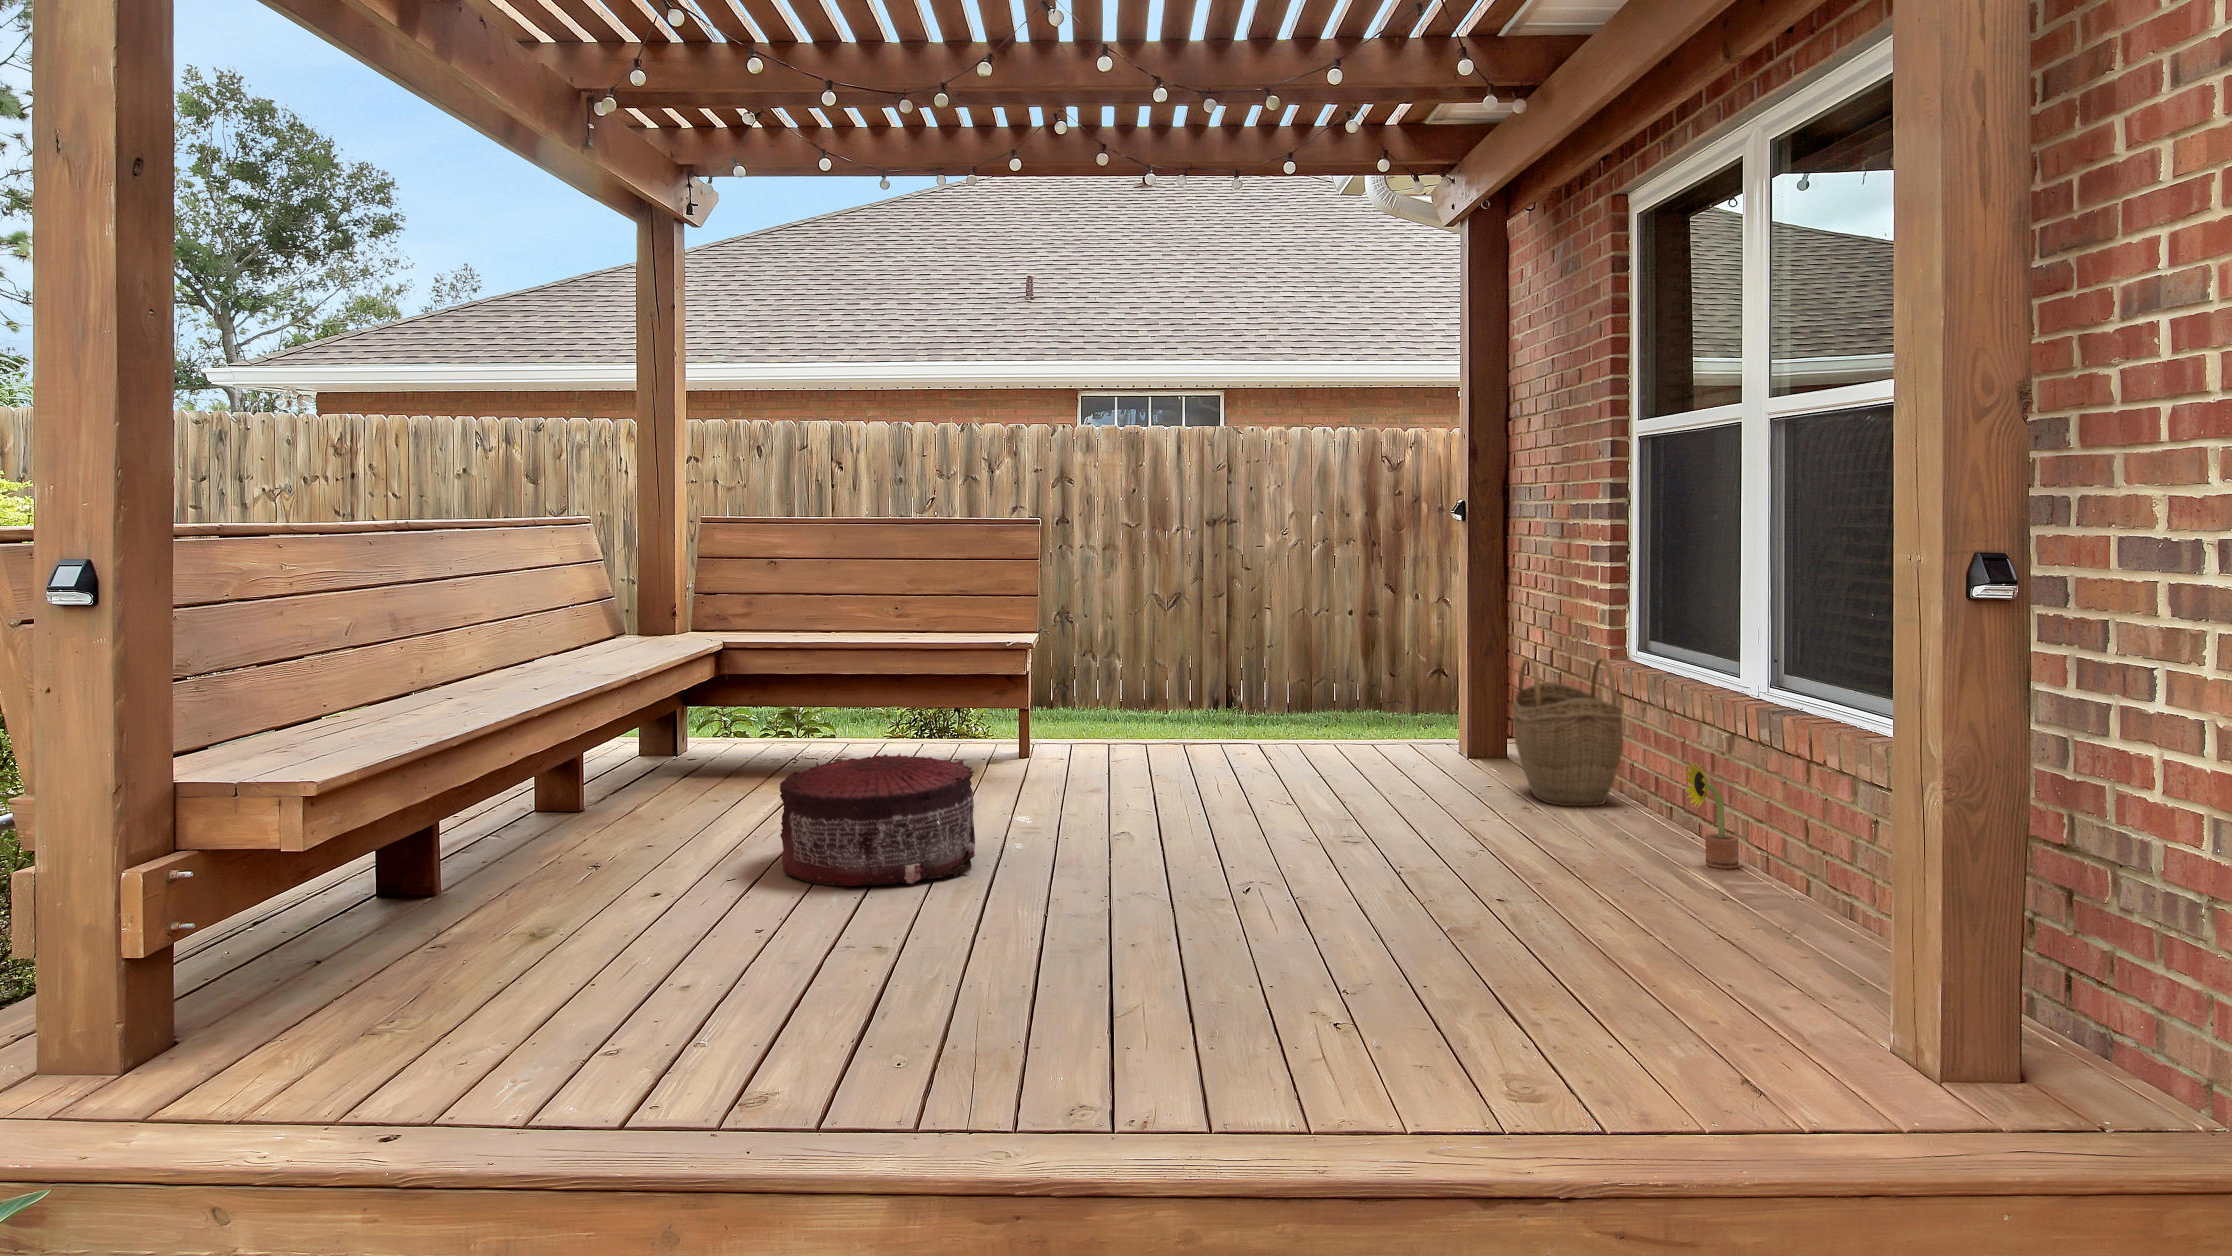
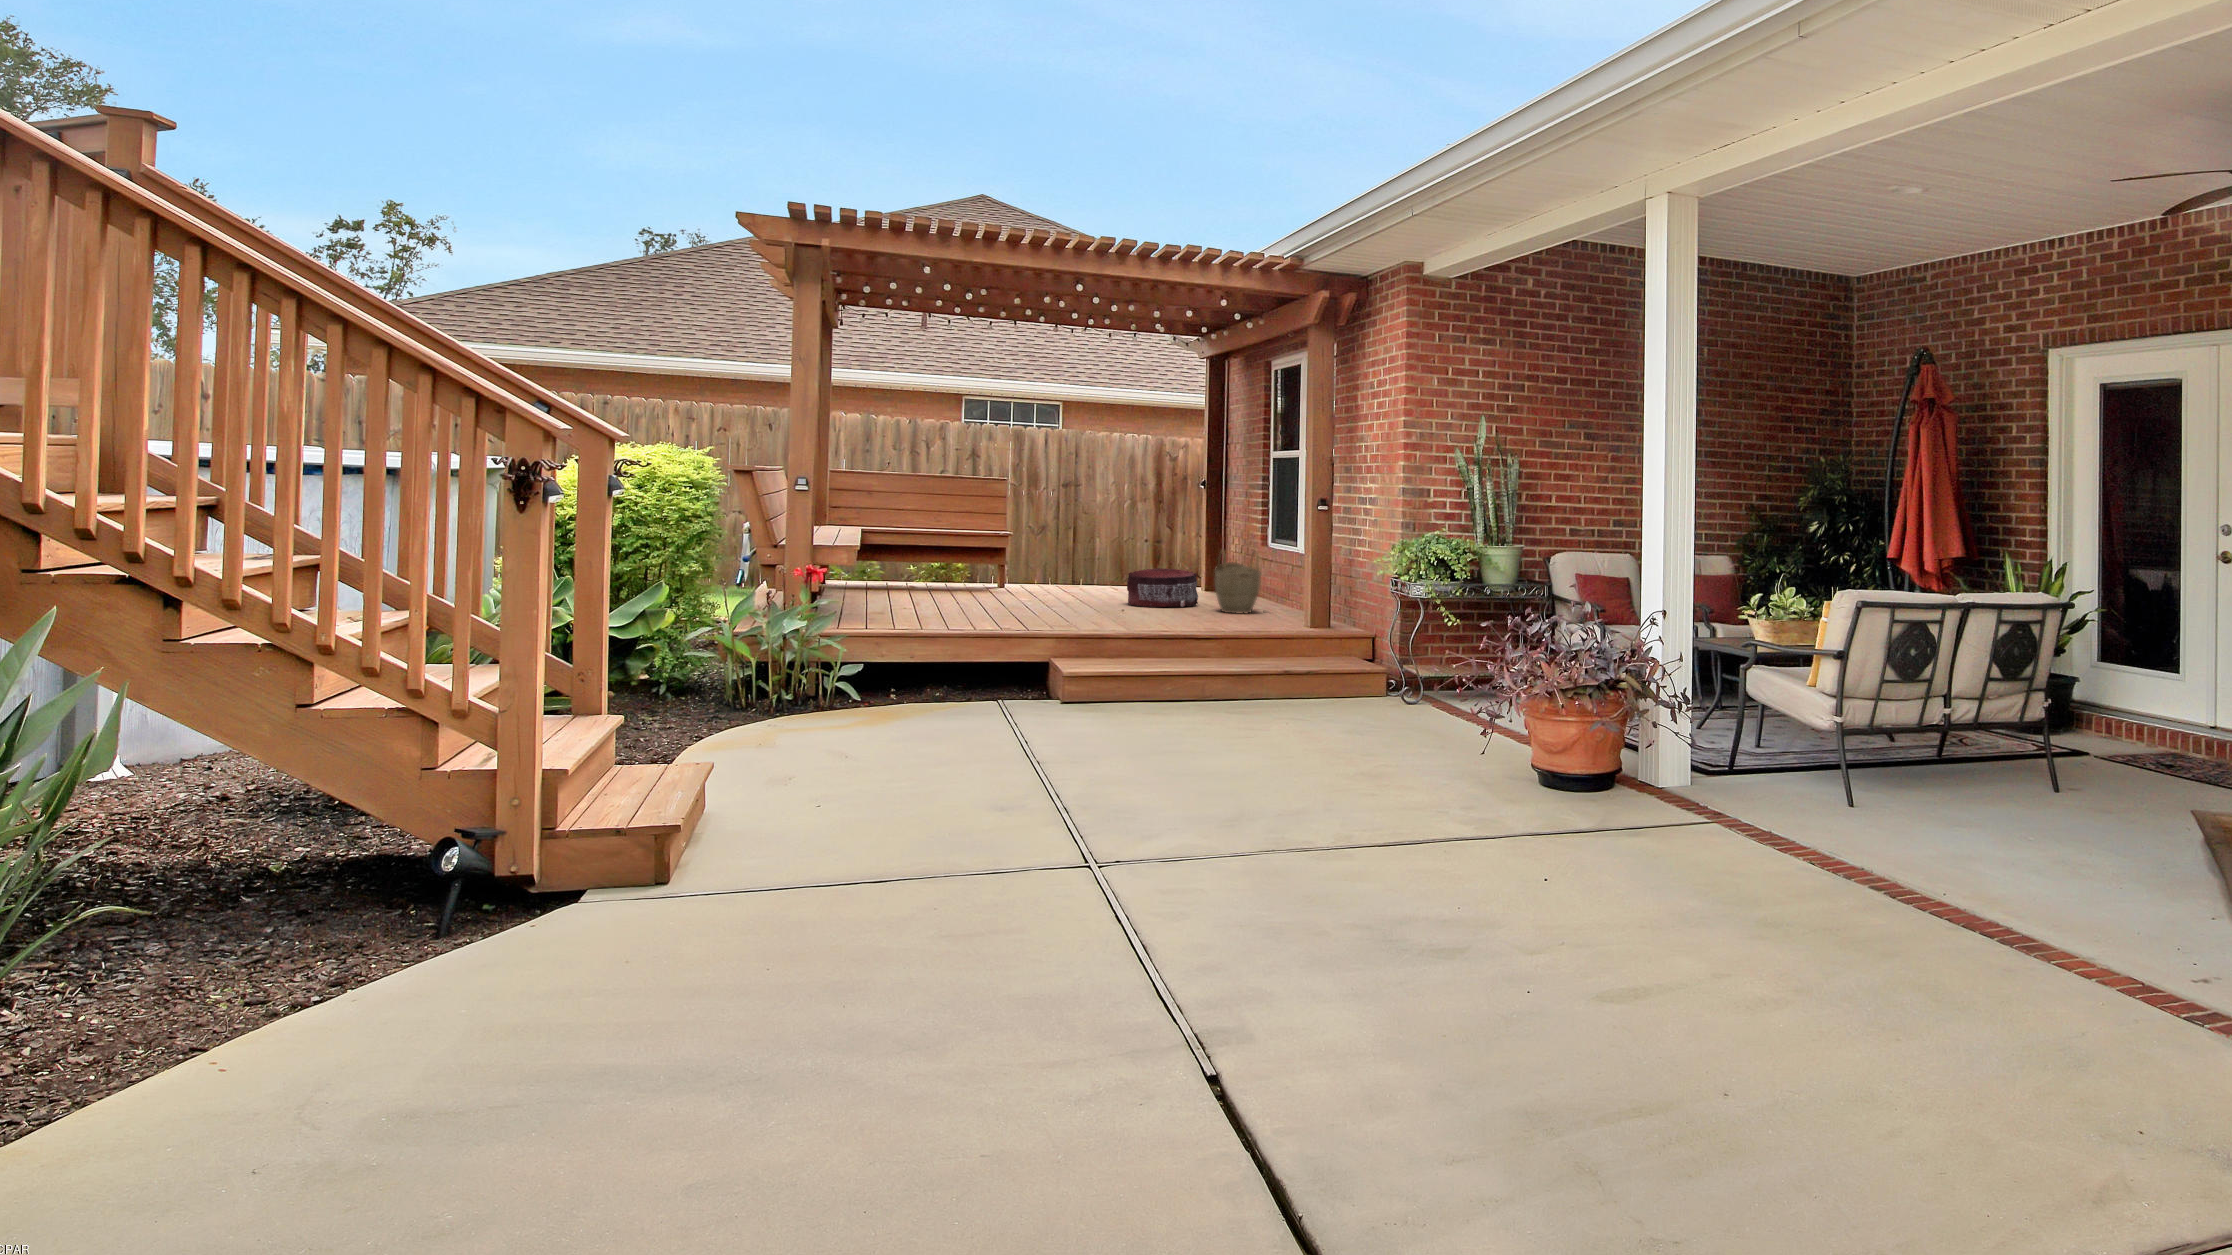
pouf: present [780,754,975,886] -> present [1127,568,1198,607]
decorative plant: present [1684,763,1739,869] -> none [1273,584,1291,625]

